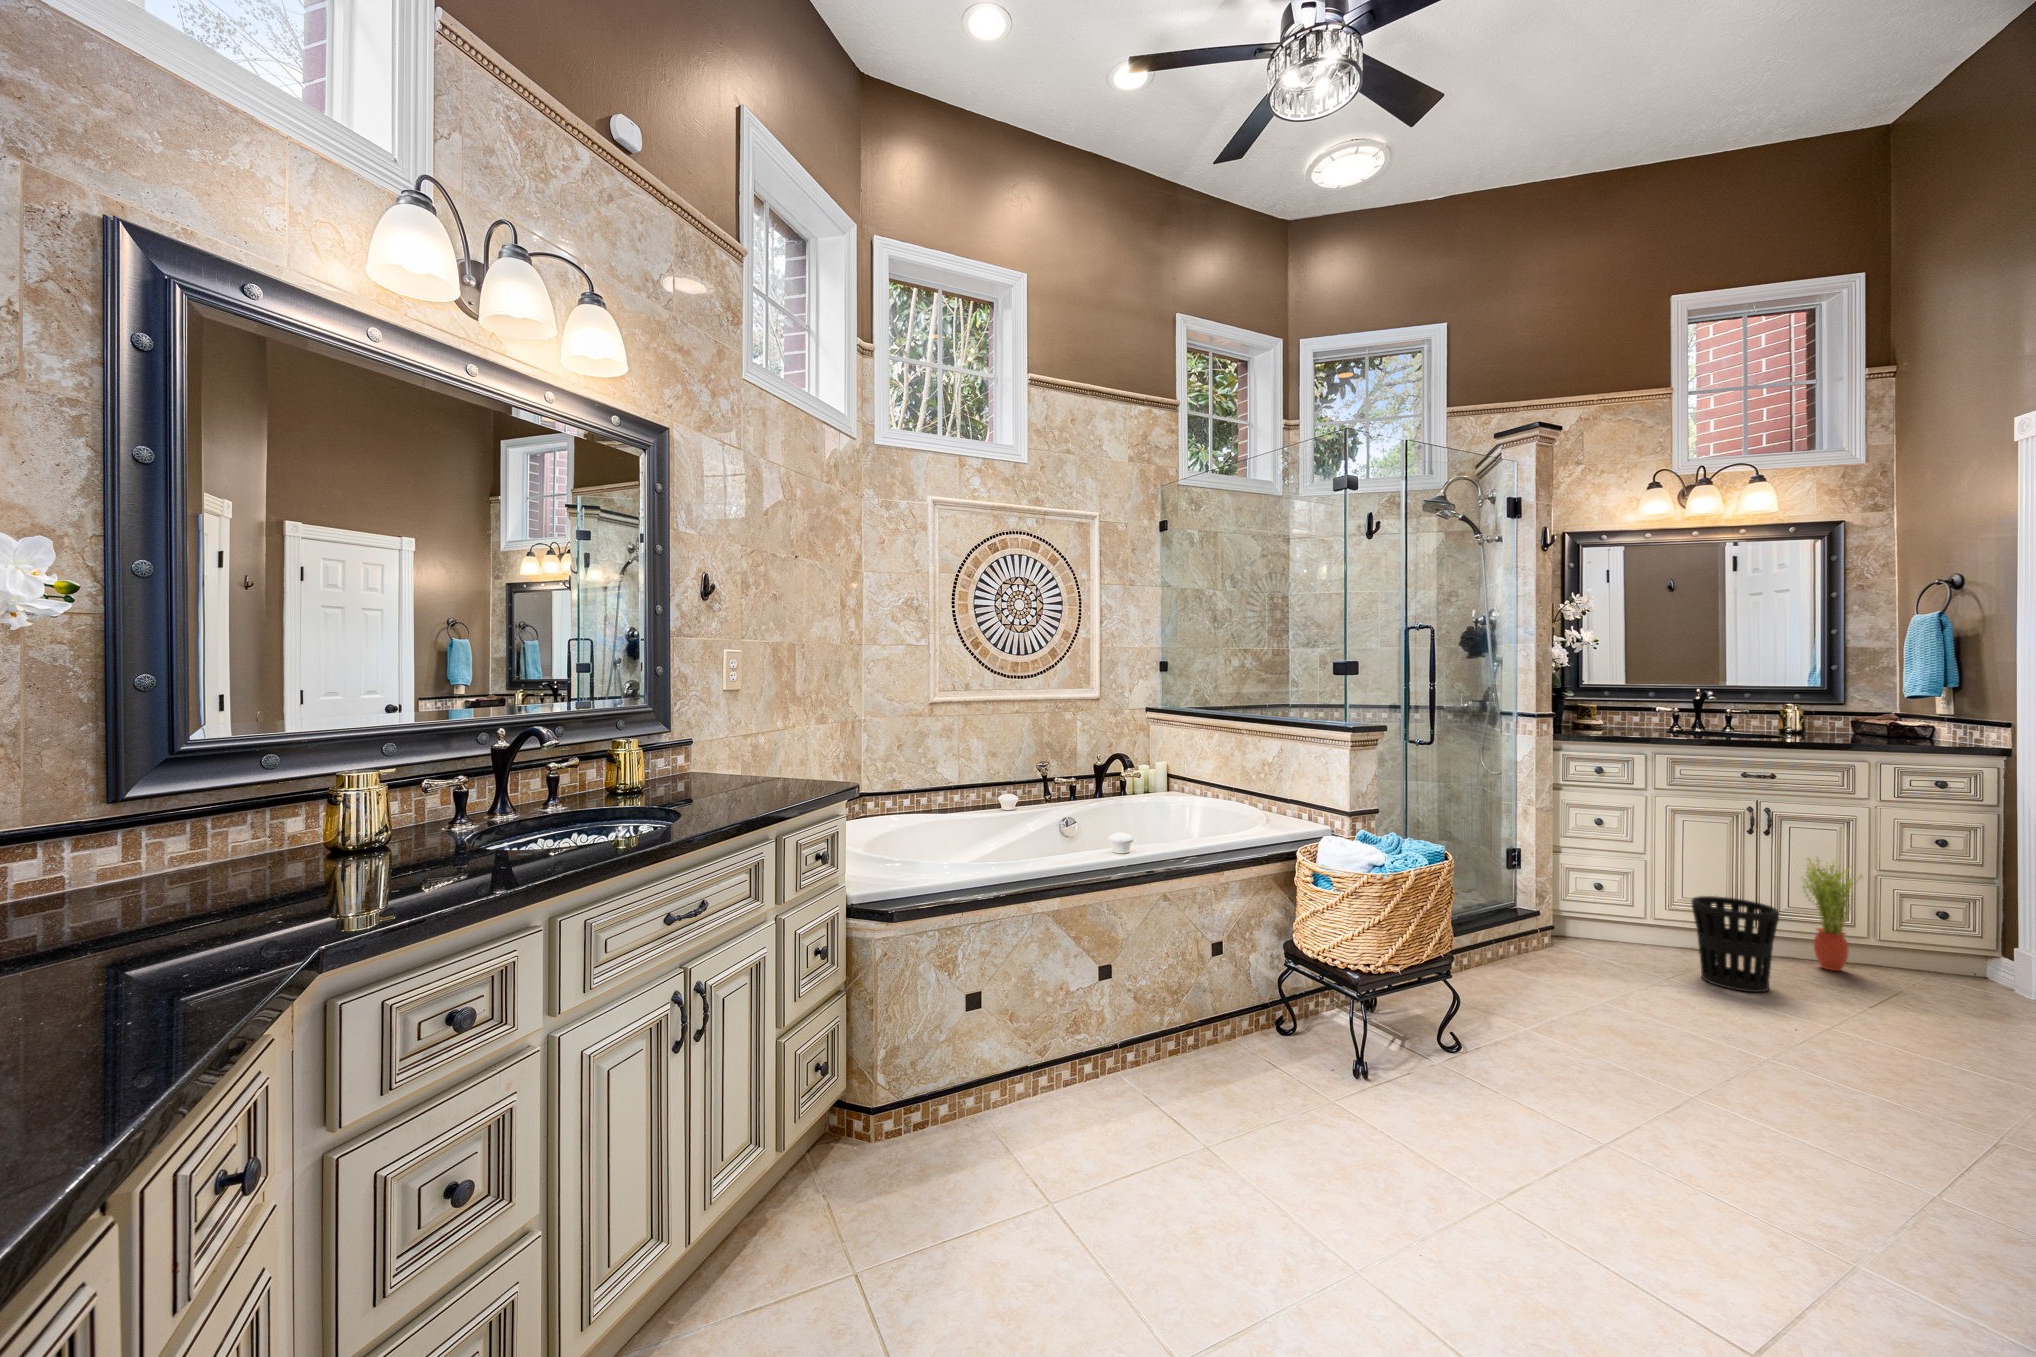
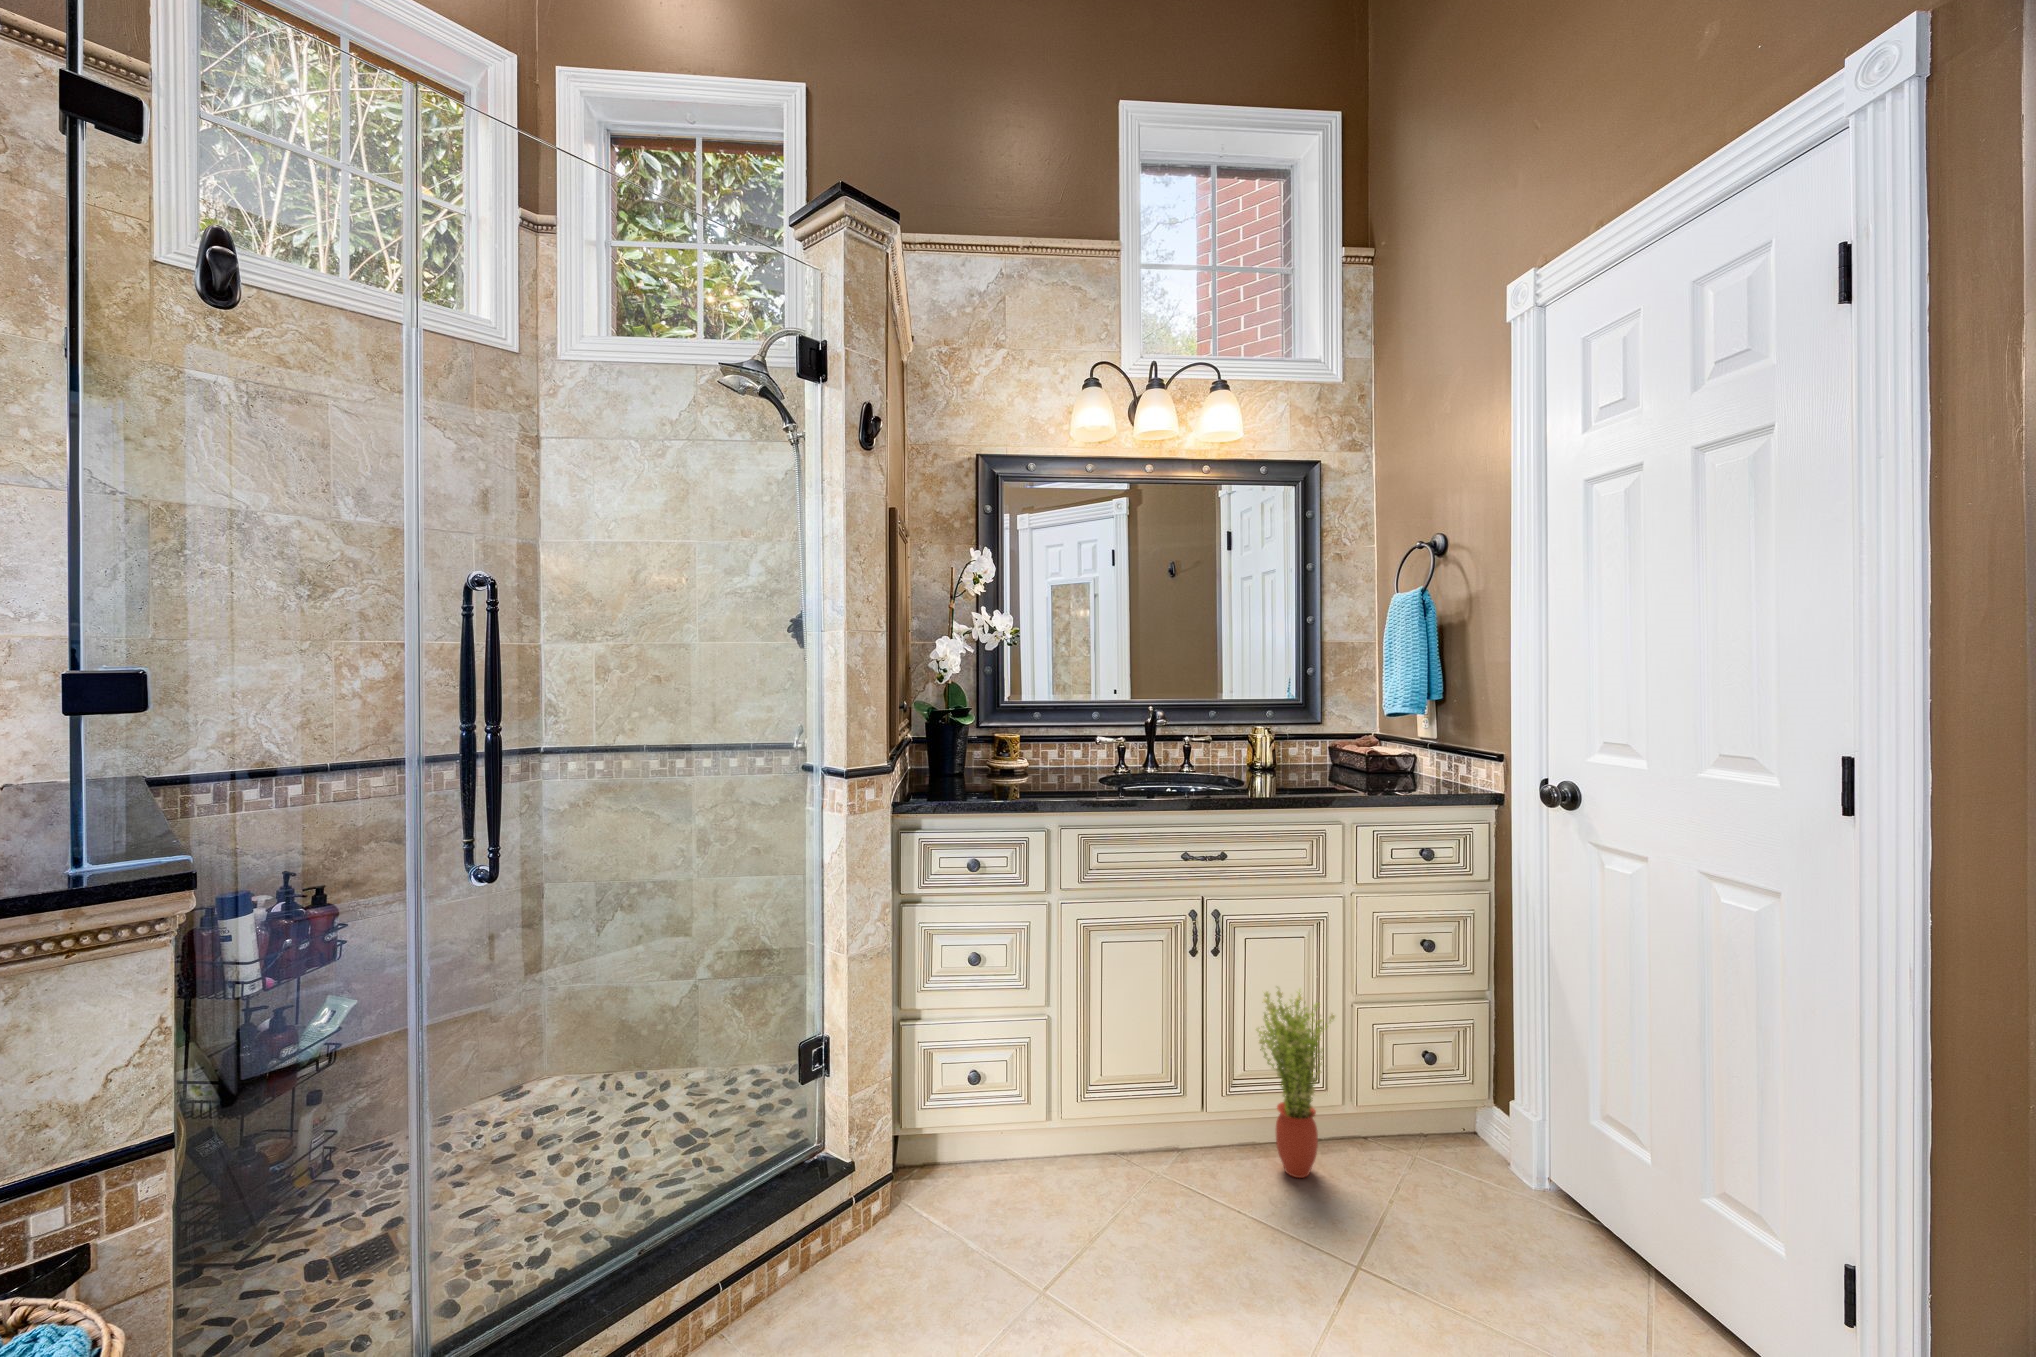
wastebasket: present [1692,896,1779,992] -> none [1086,1096,1211,1306]

